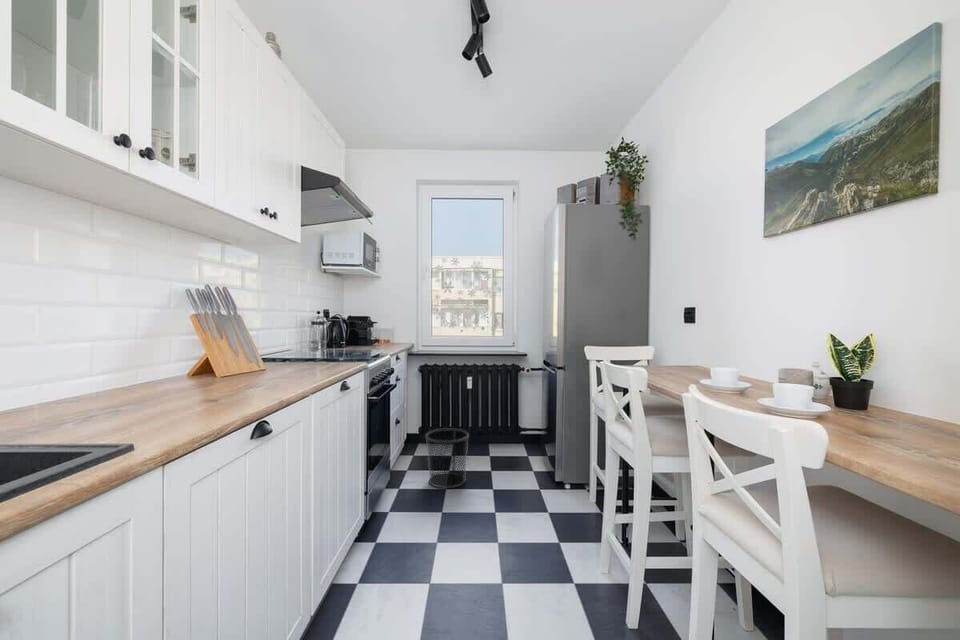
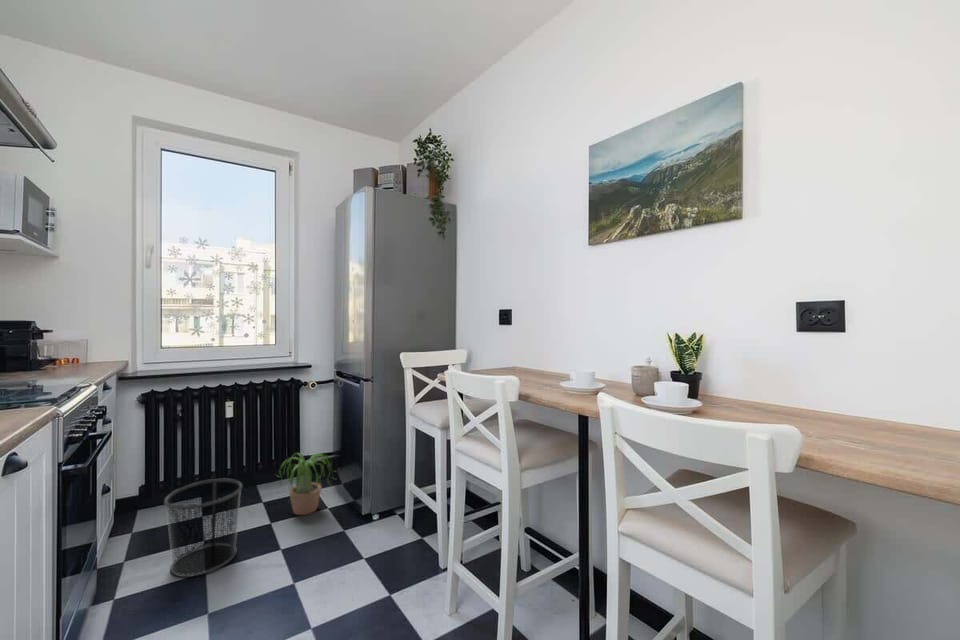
potted plant: none [496,422,542,470] -> present [282,453,331,515]

